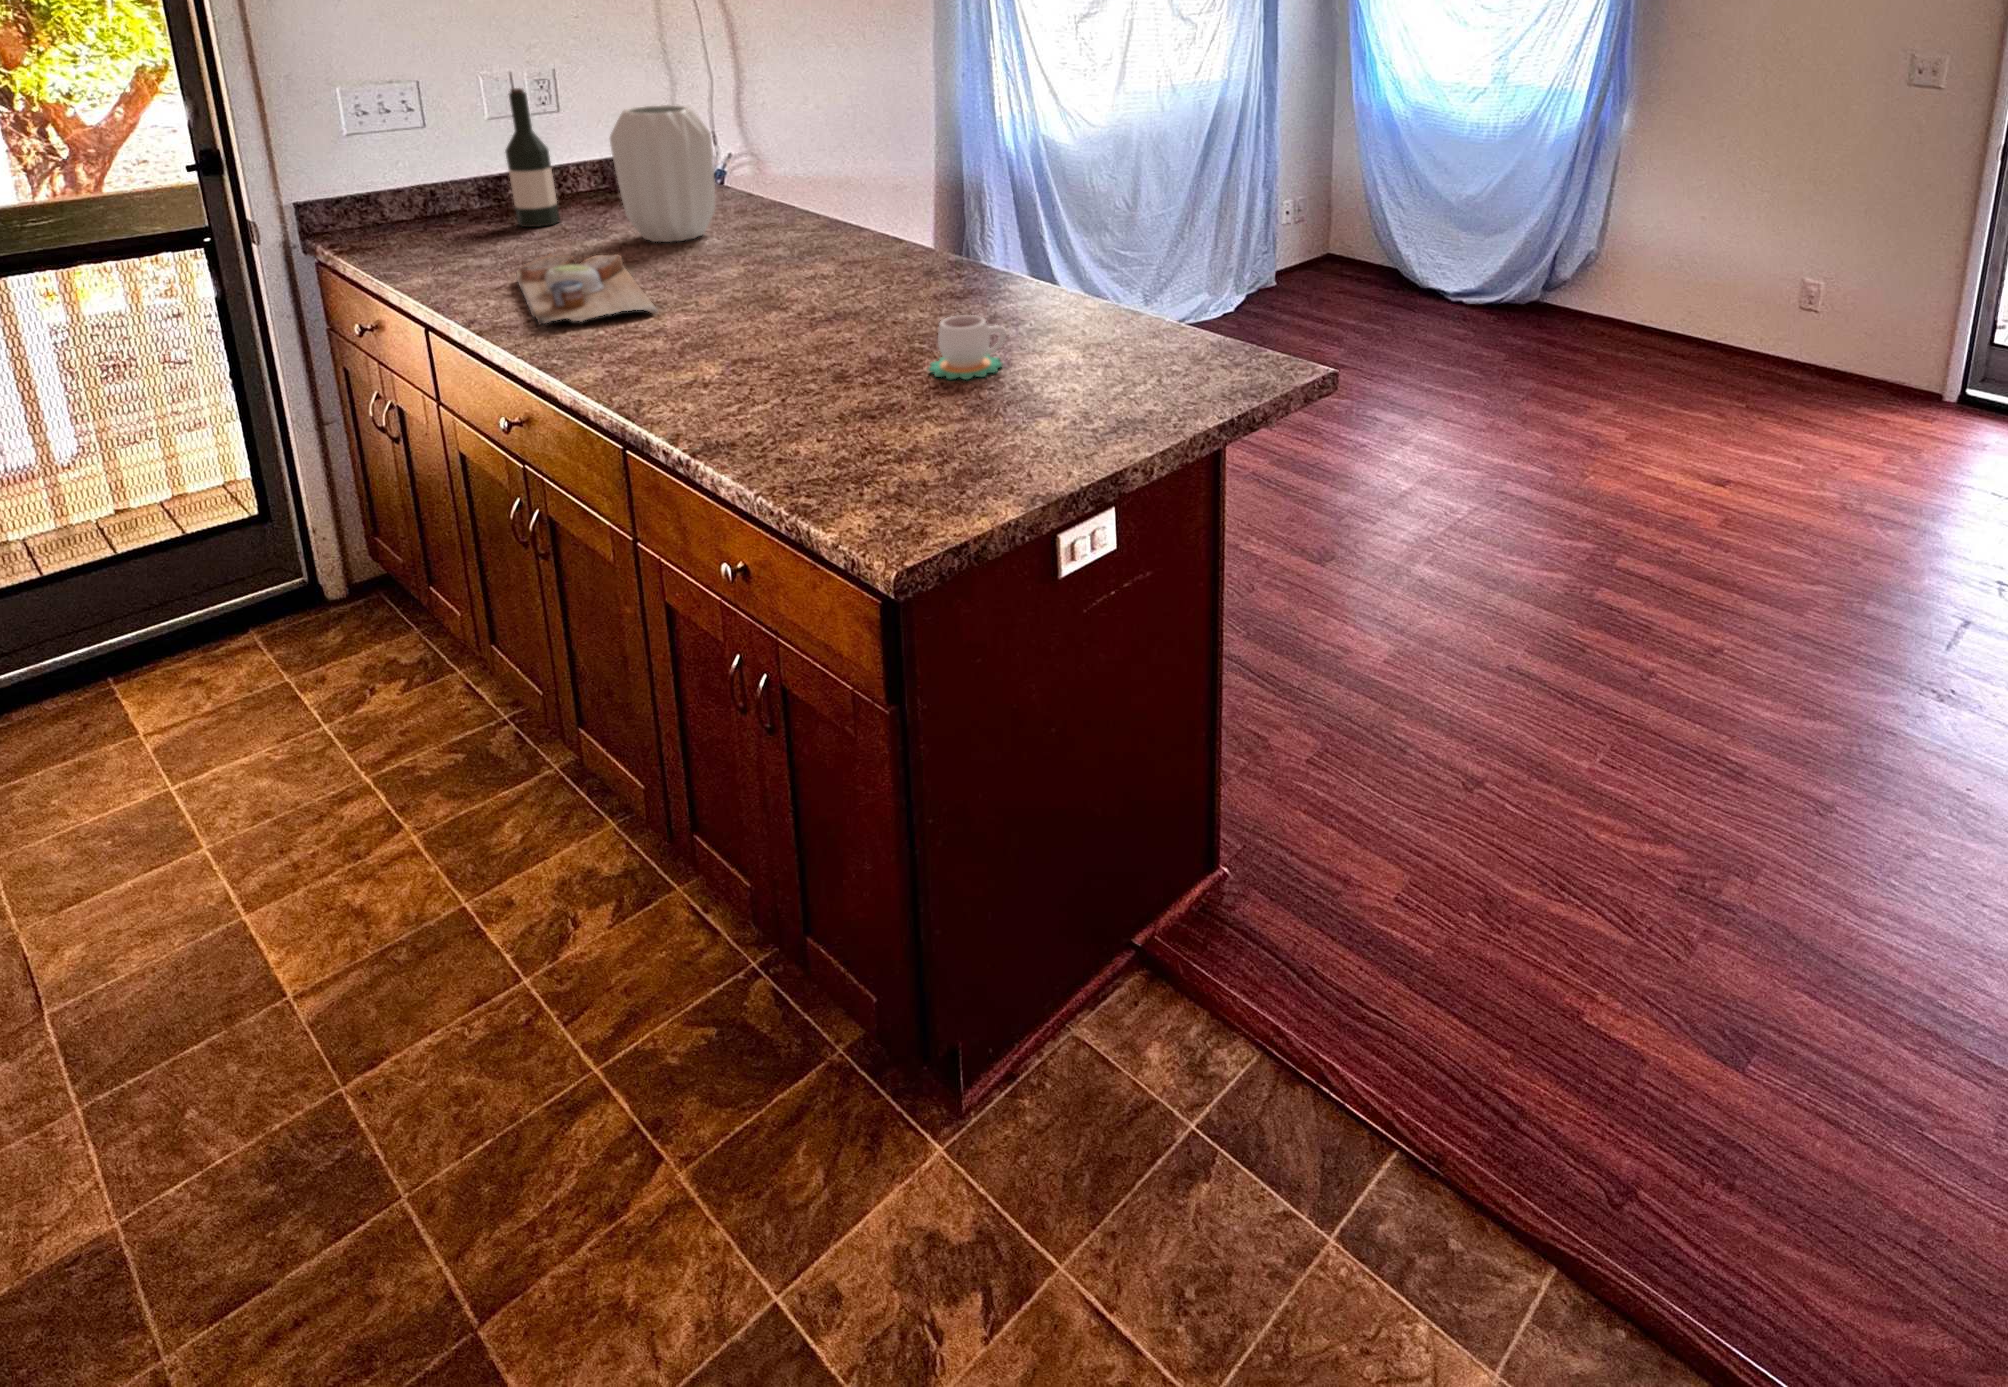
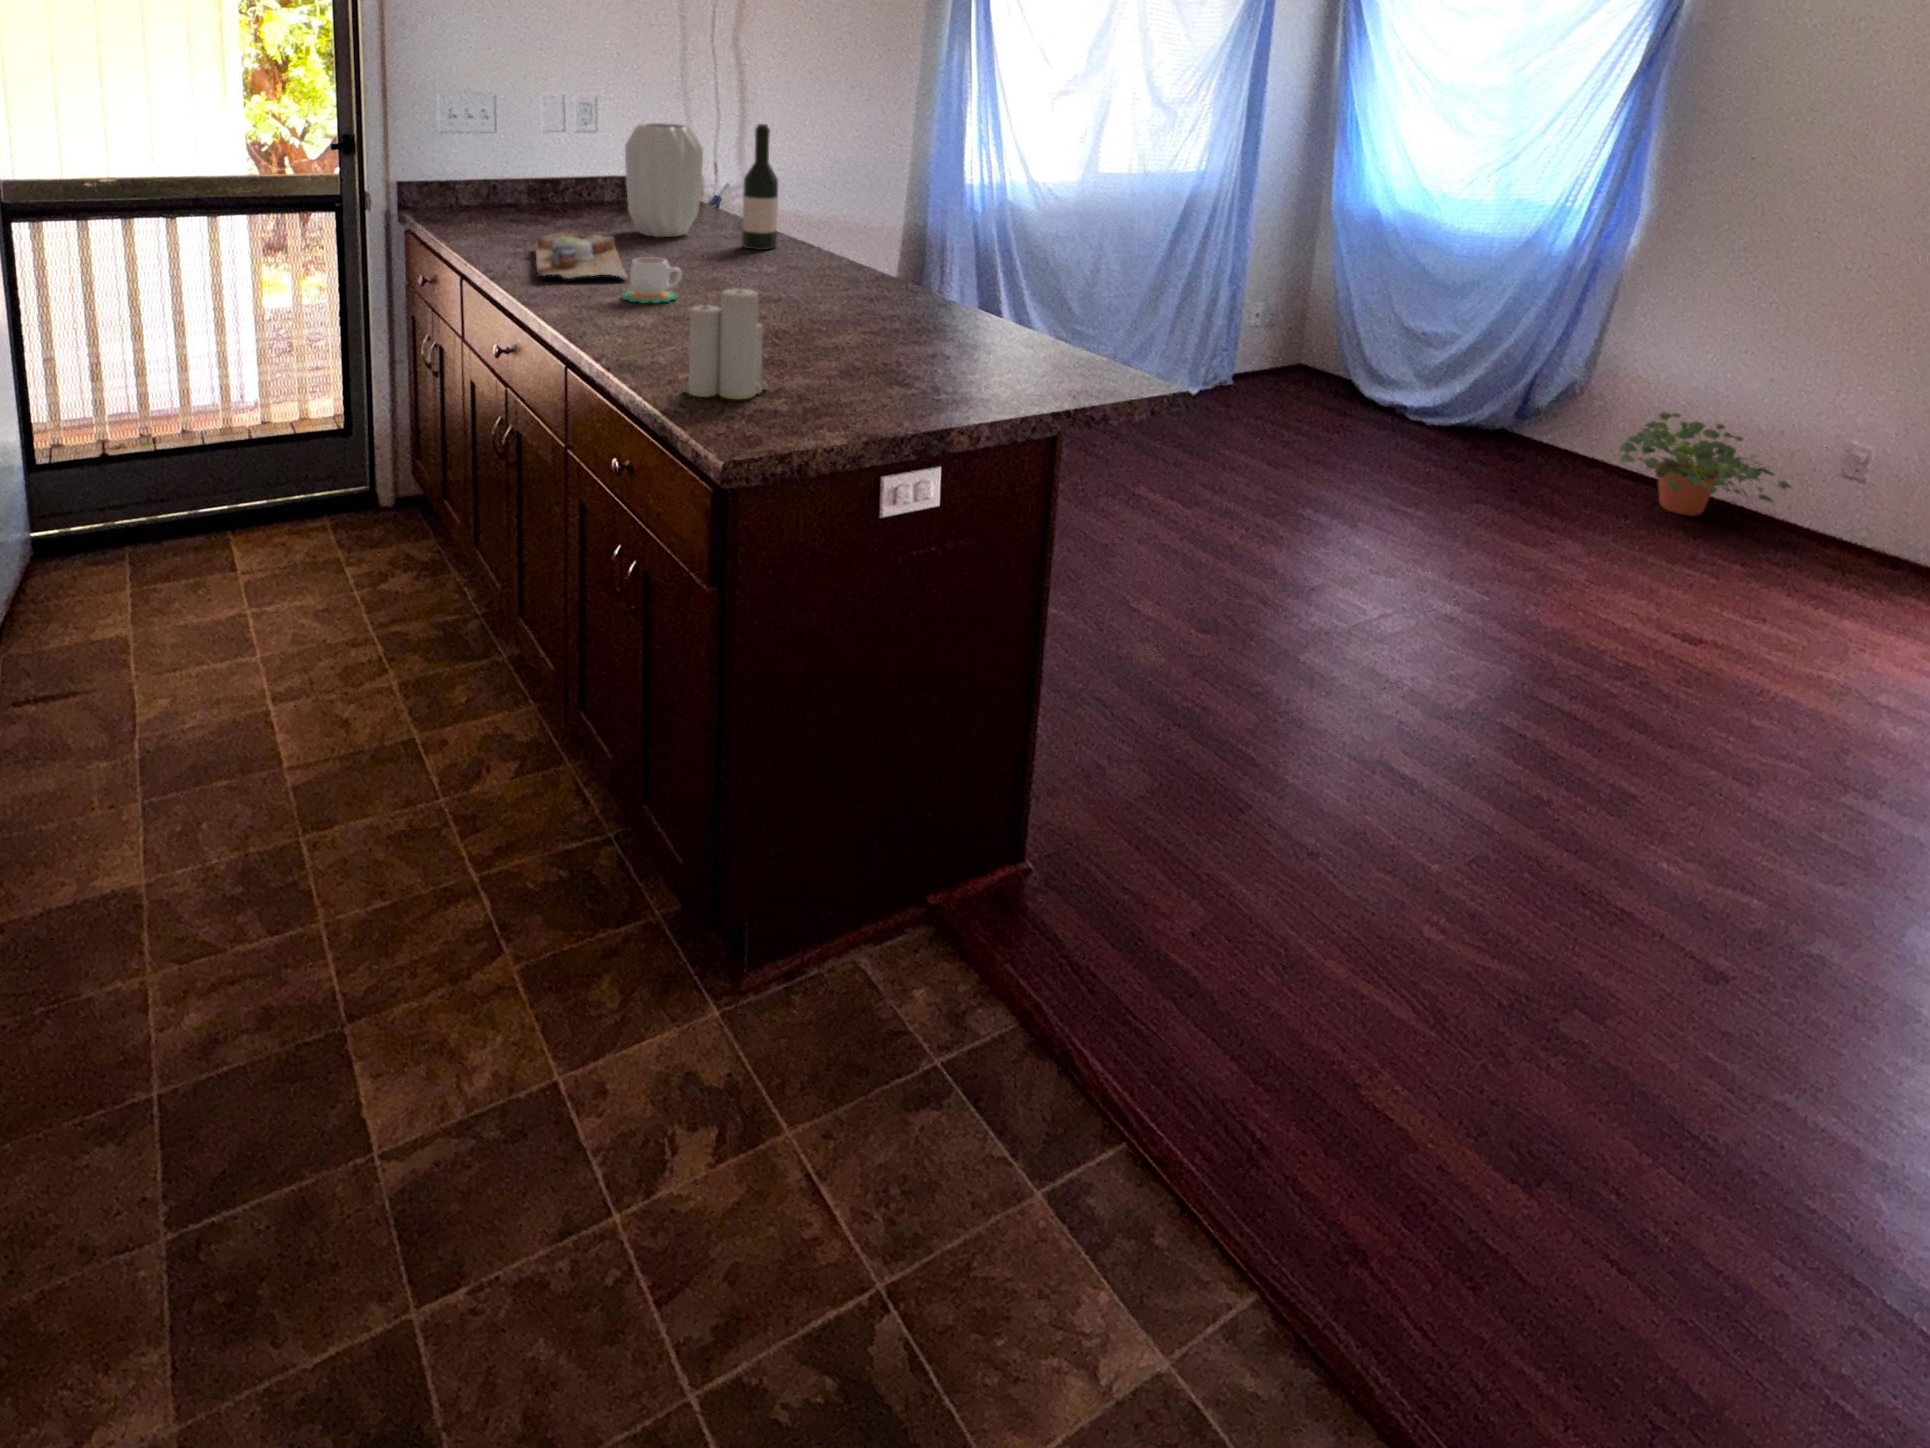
wine bottle: present [505,88,560,227] -> present [742,124,778,250]
potted plant: none [1634,282,1774,373] -> present [1620,412,1791,516]
mug: present [929,315,1006,380] -> present [621,257,682,303]
candle: none [794,335,899,480] -> present [683,280,768,399]

